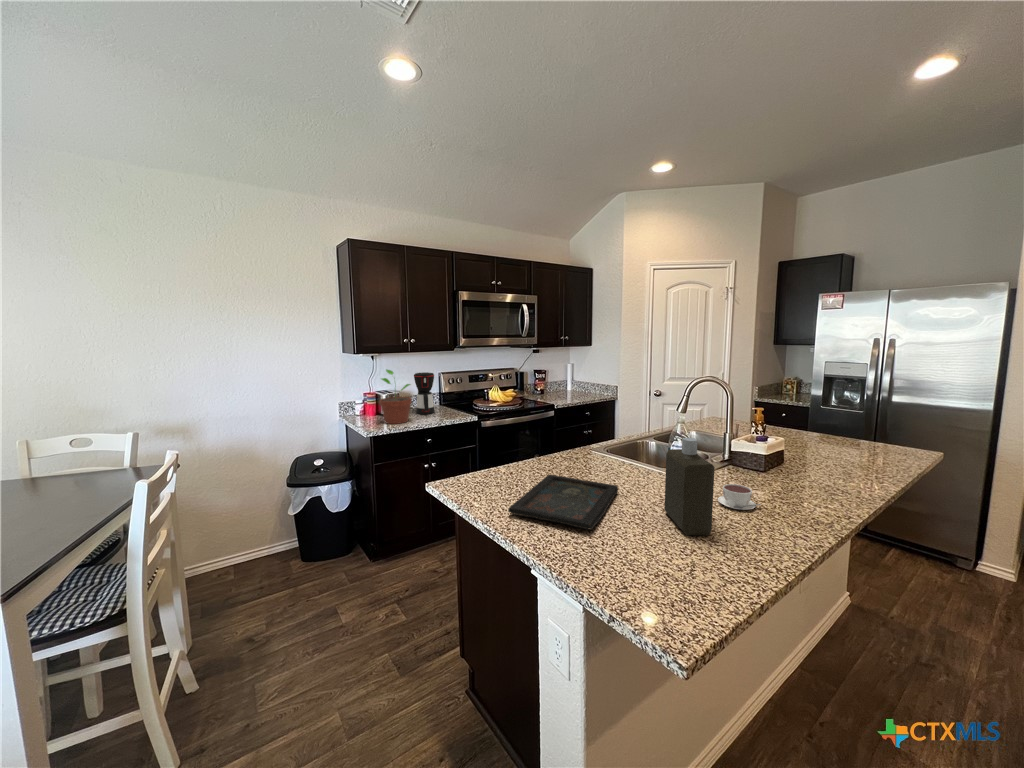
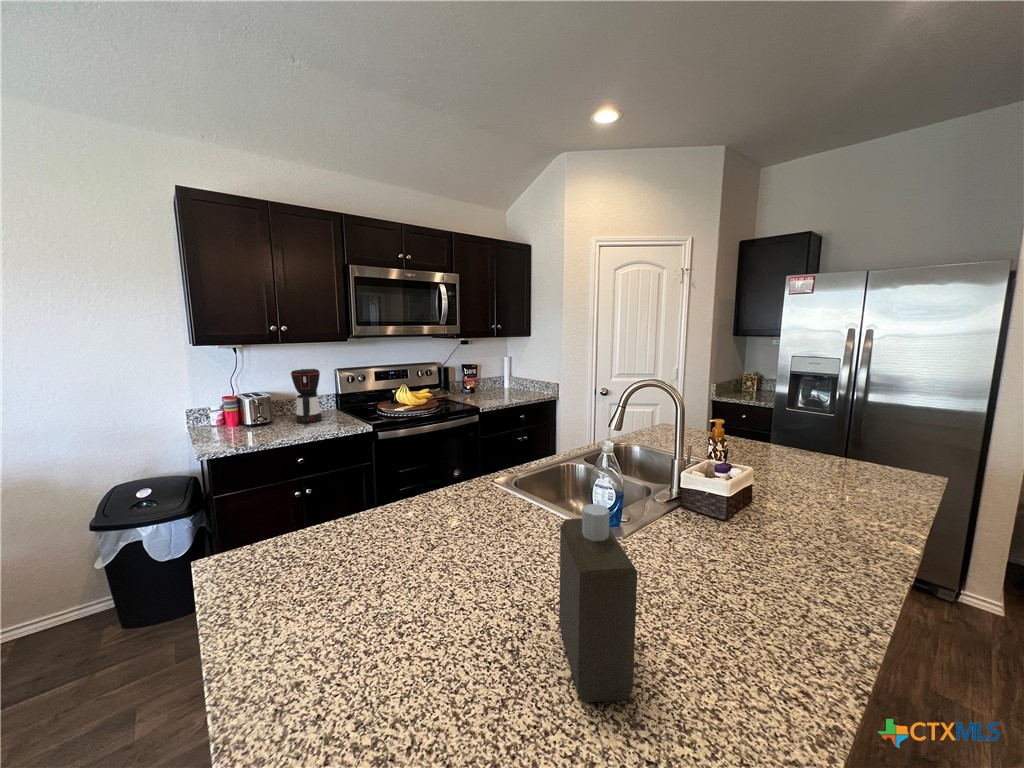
potted plant: present [380,370,411,424] -> none [228,366,280,439]
tray: present [508,475,618,529] -> none [265,540,496,702]
coffee cup: present [718,484,761,510] -> none [653,562,723,615]

